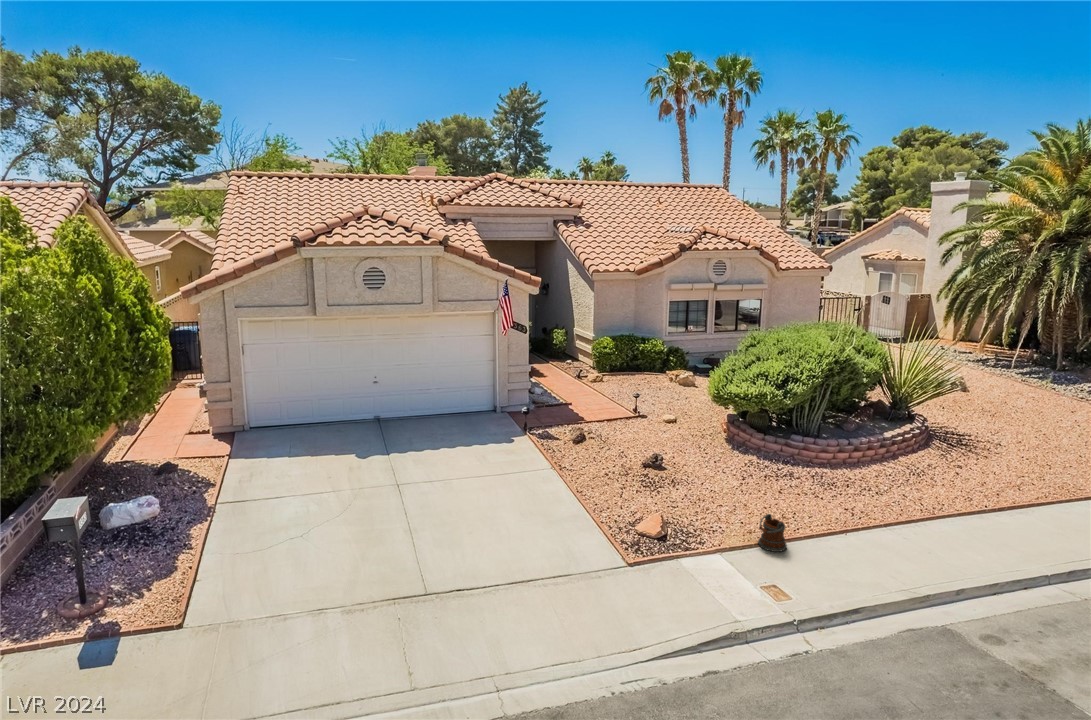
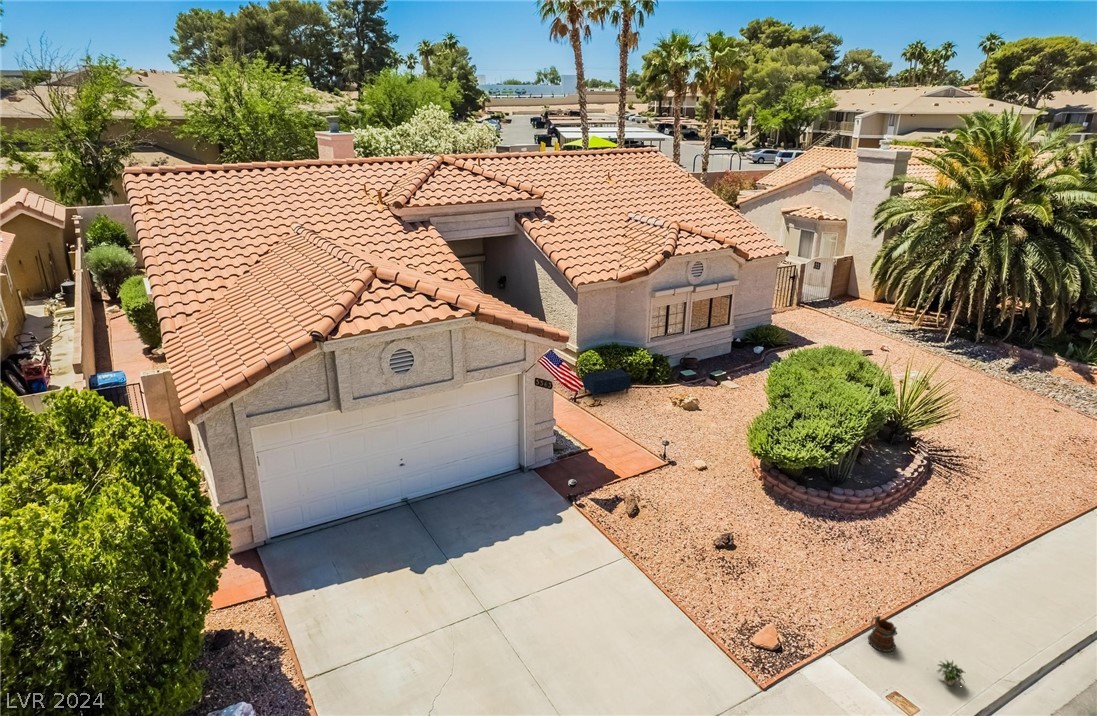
bench: none [593,354,639,378] -> present [583,369,631,400]
potted plant: none [812,551,848,582] -> present [938,661,965,685]

